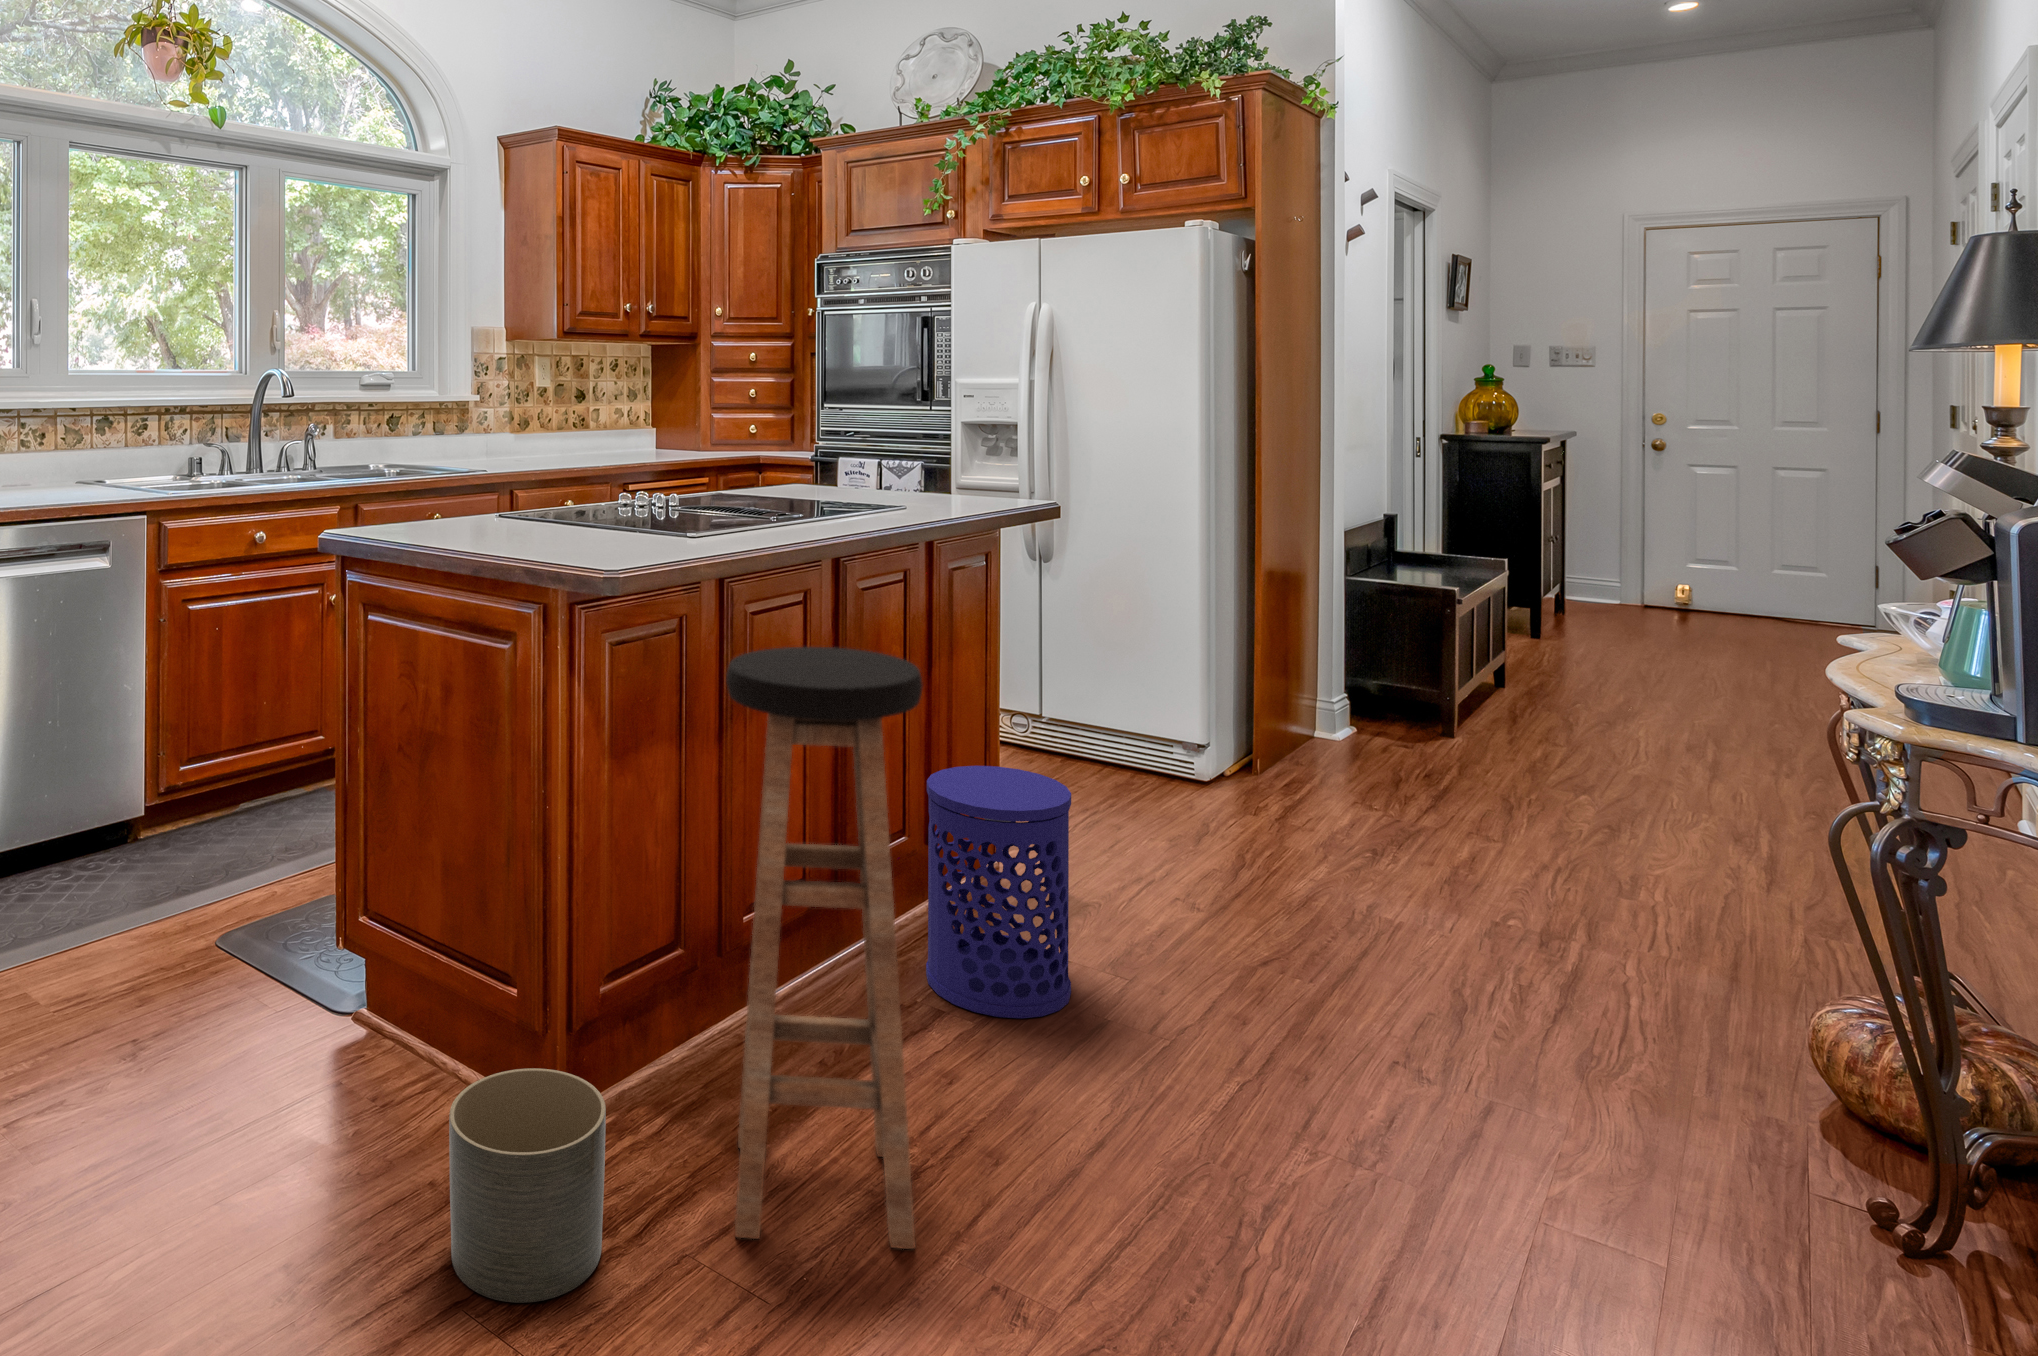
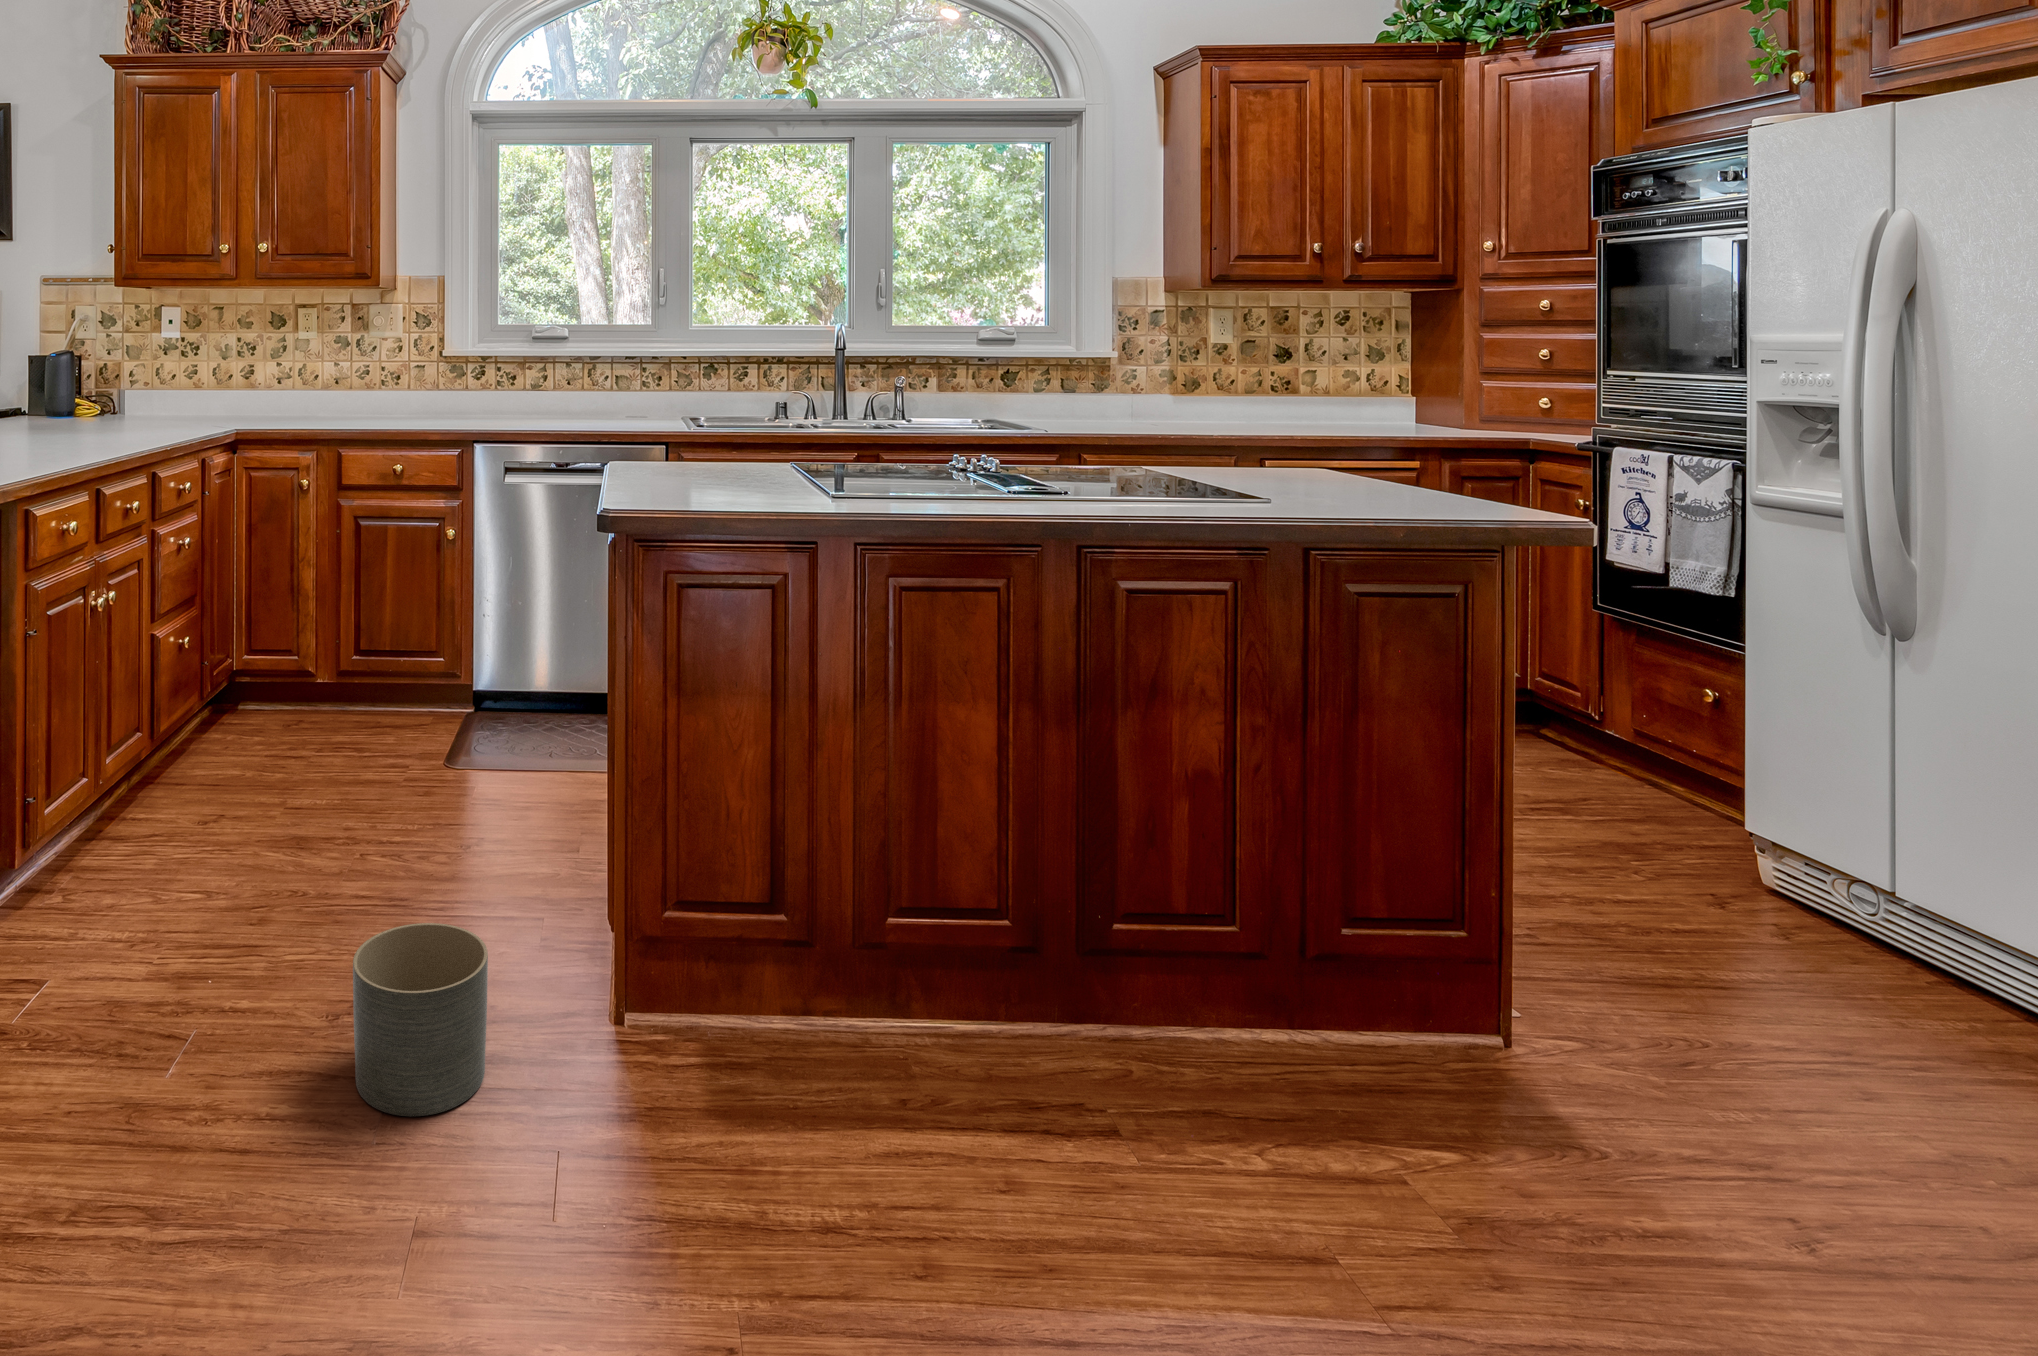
bar stool: present [726,647,923,1249] -> none [543,613,790,1281]
waste bin: present [926,766,1071,1018] -> none [1100,848,1319,1225]

